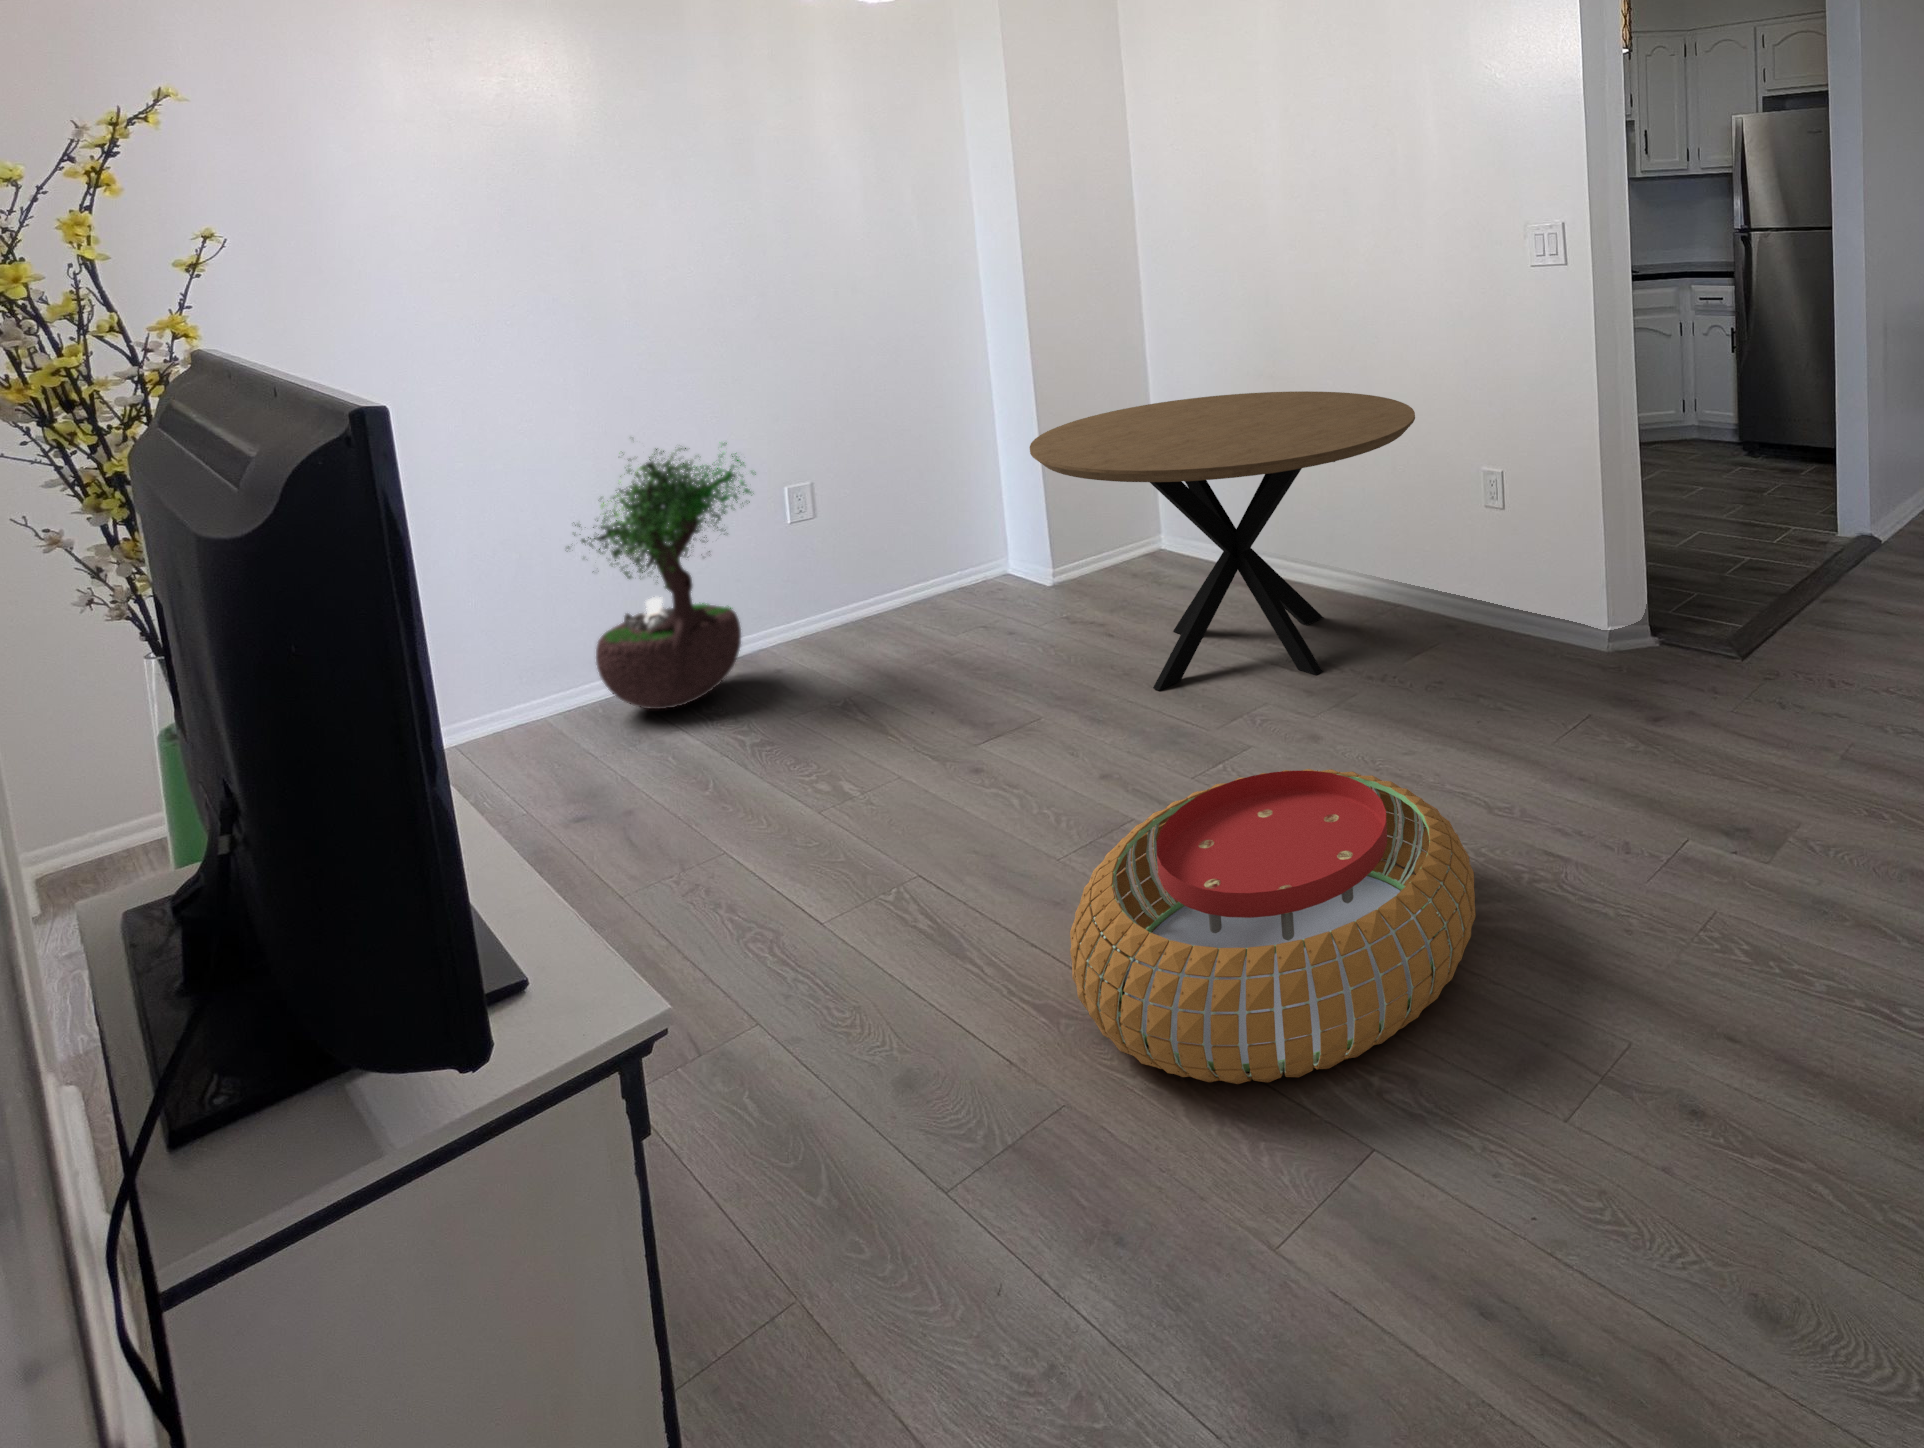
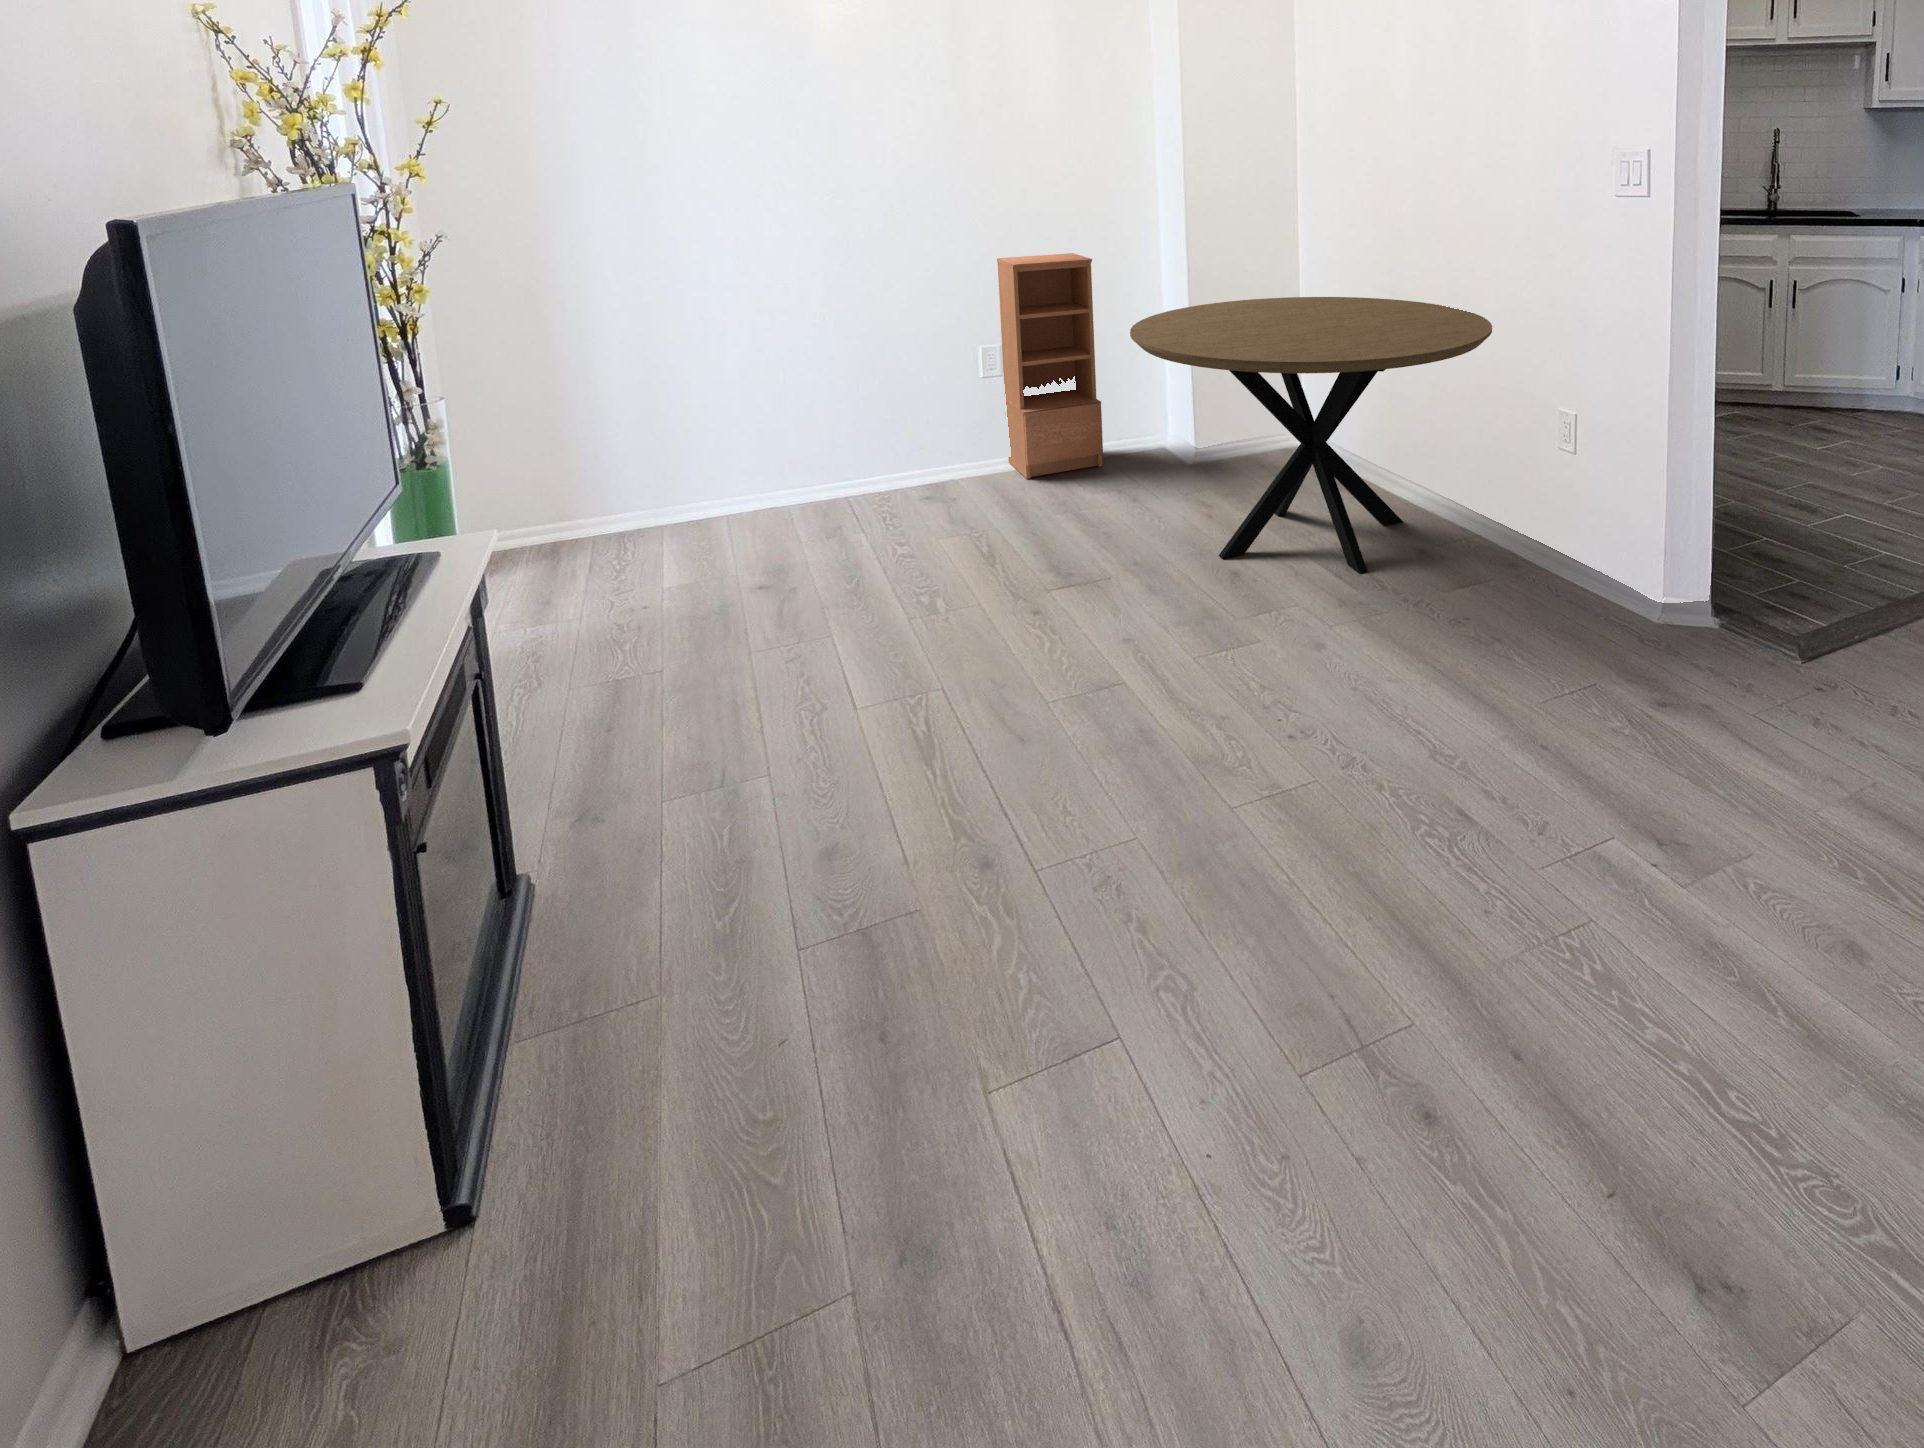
bookcase: none [786,380,941,652] -> present [997,253,1103,479]
potted tree: present [568,443,756,709] -> none [807,278,951,497]
pouf: present [1070,769,1476,1084] -> none [952,648,1336,931]

